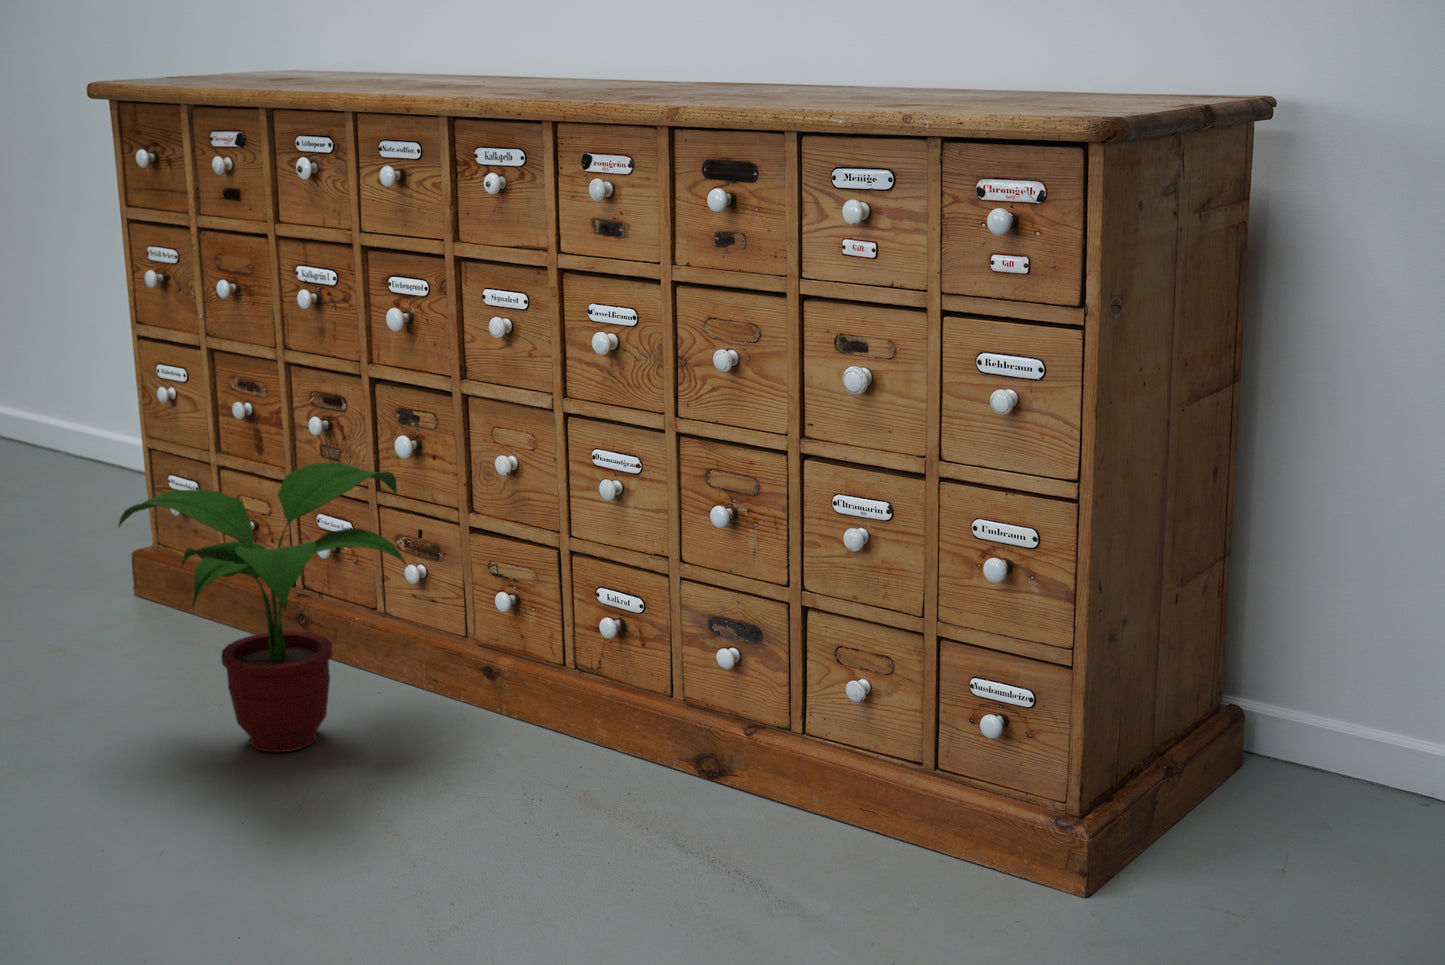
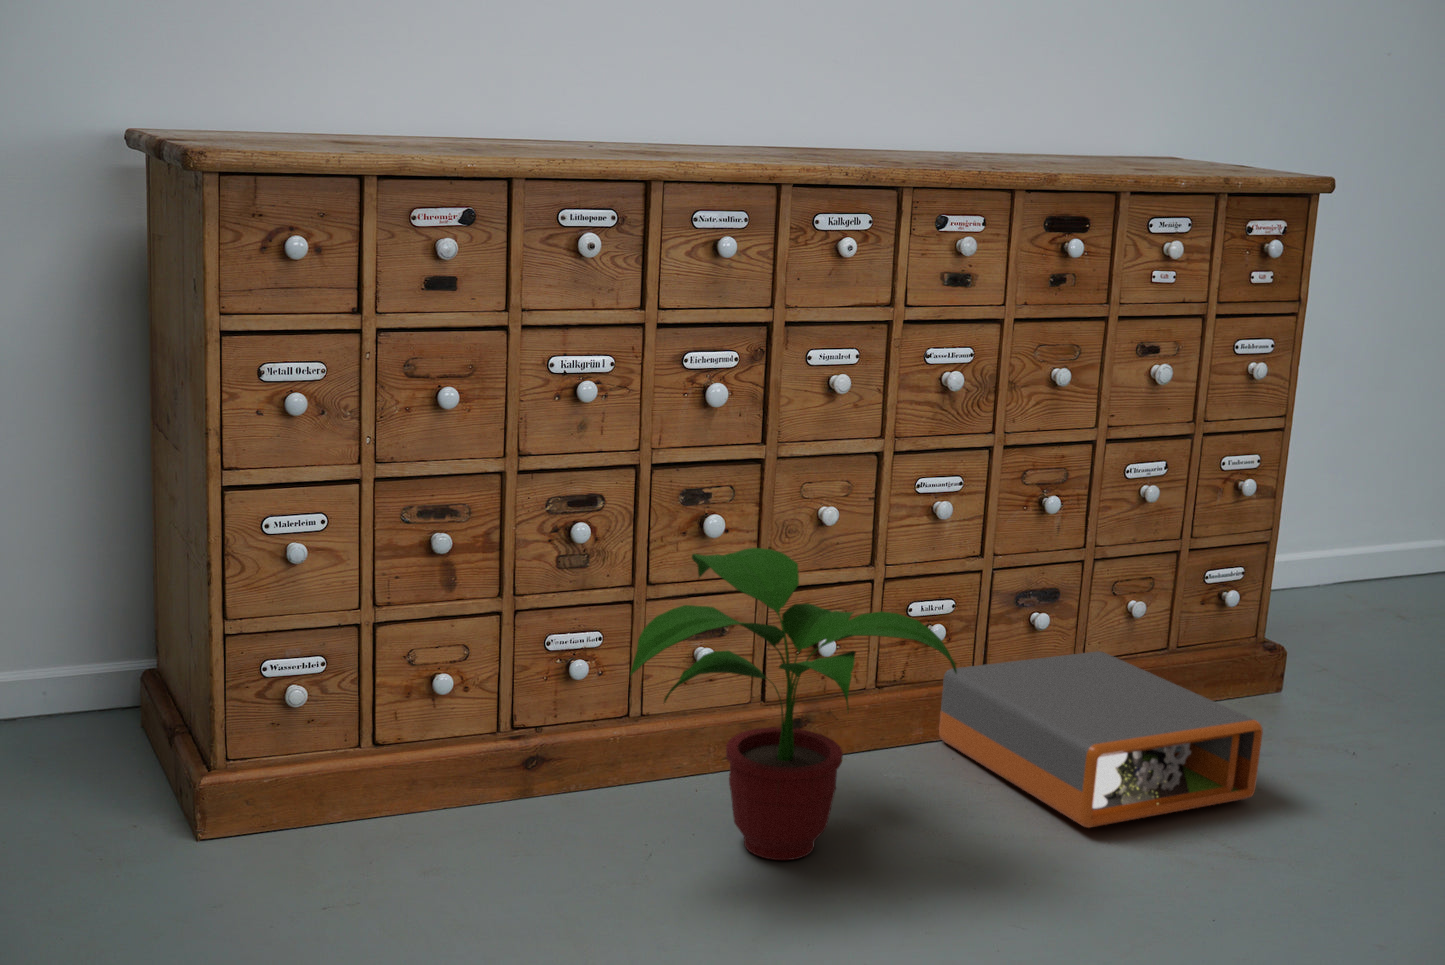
storage box: none [421,671,793,906] -> present [939,651,1263,828]

